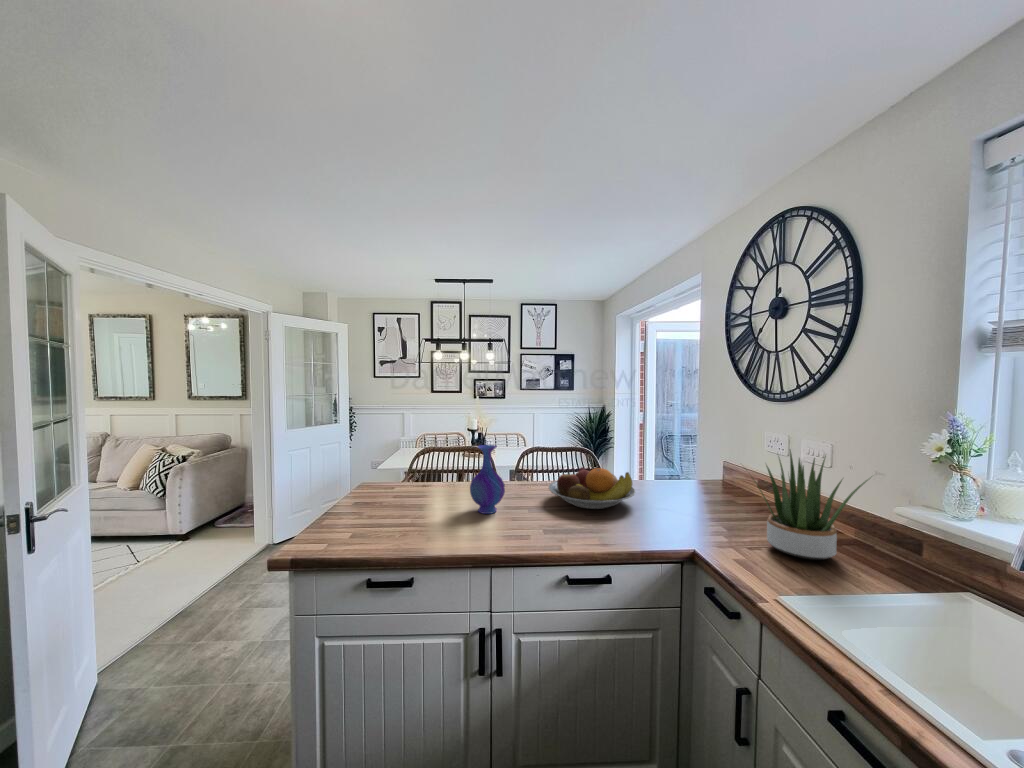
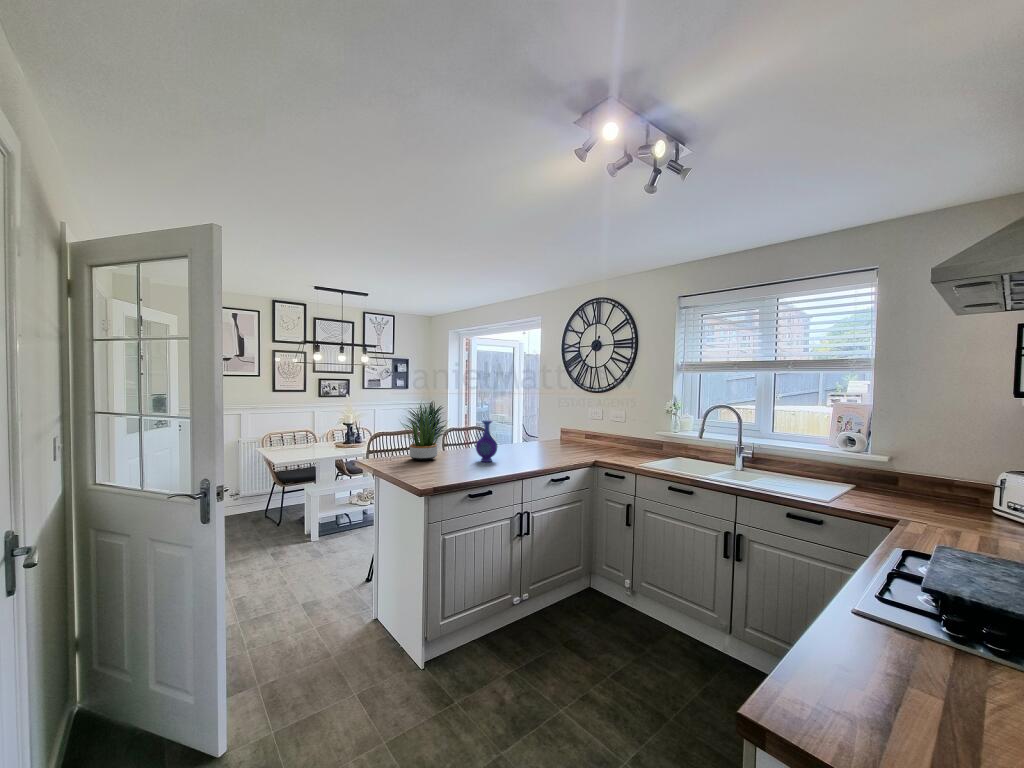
potted plant: present [757,450,872,560] -> present [406,413,445,461]
fruit bowl: present [549,467,635,509] -> none [503,431,552,454]

